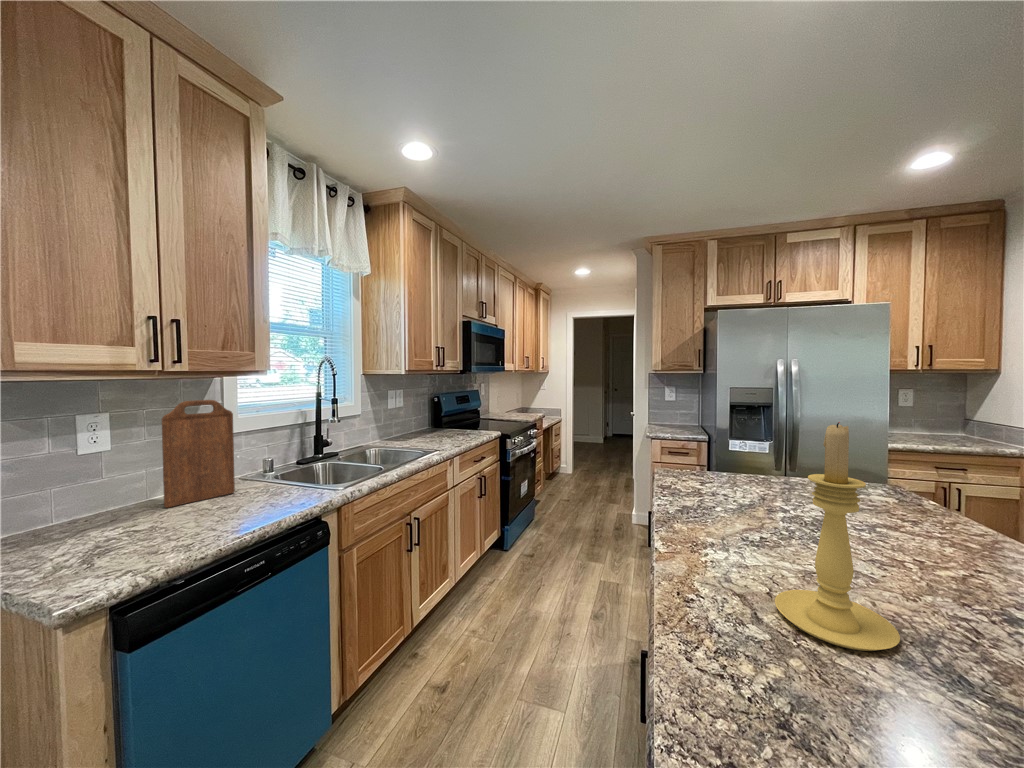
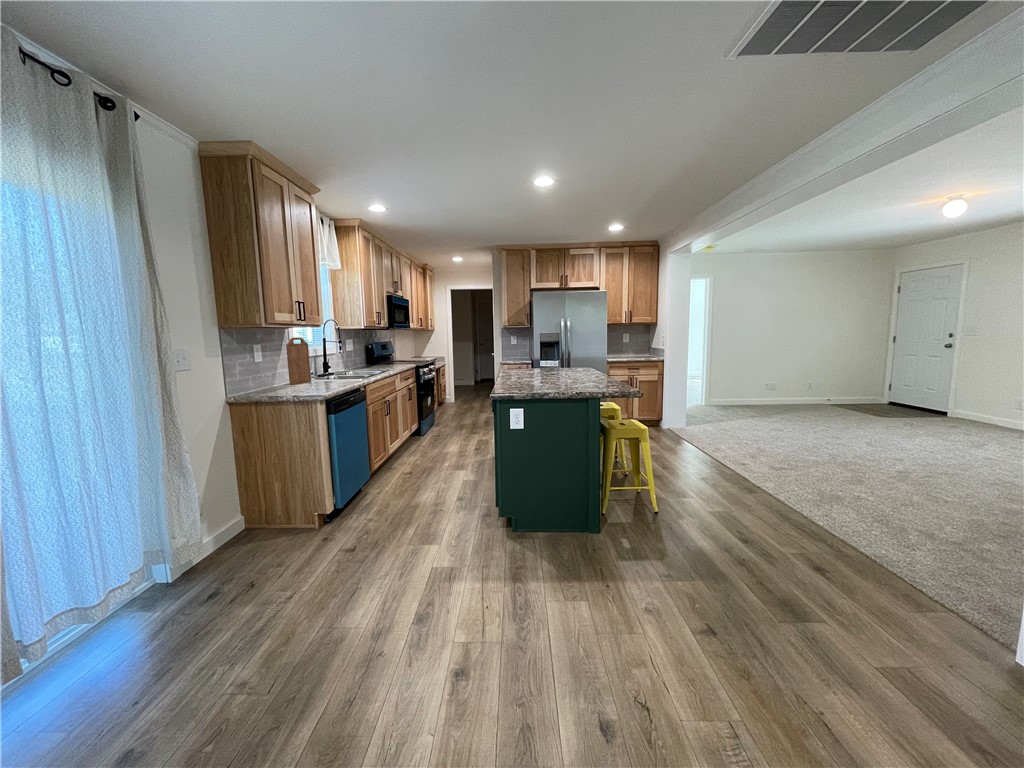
candle holder: present [775,422,900,651] -> none [523,331,546,381]

